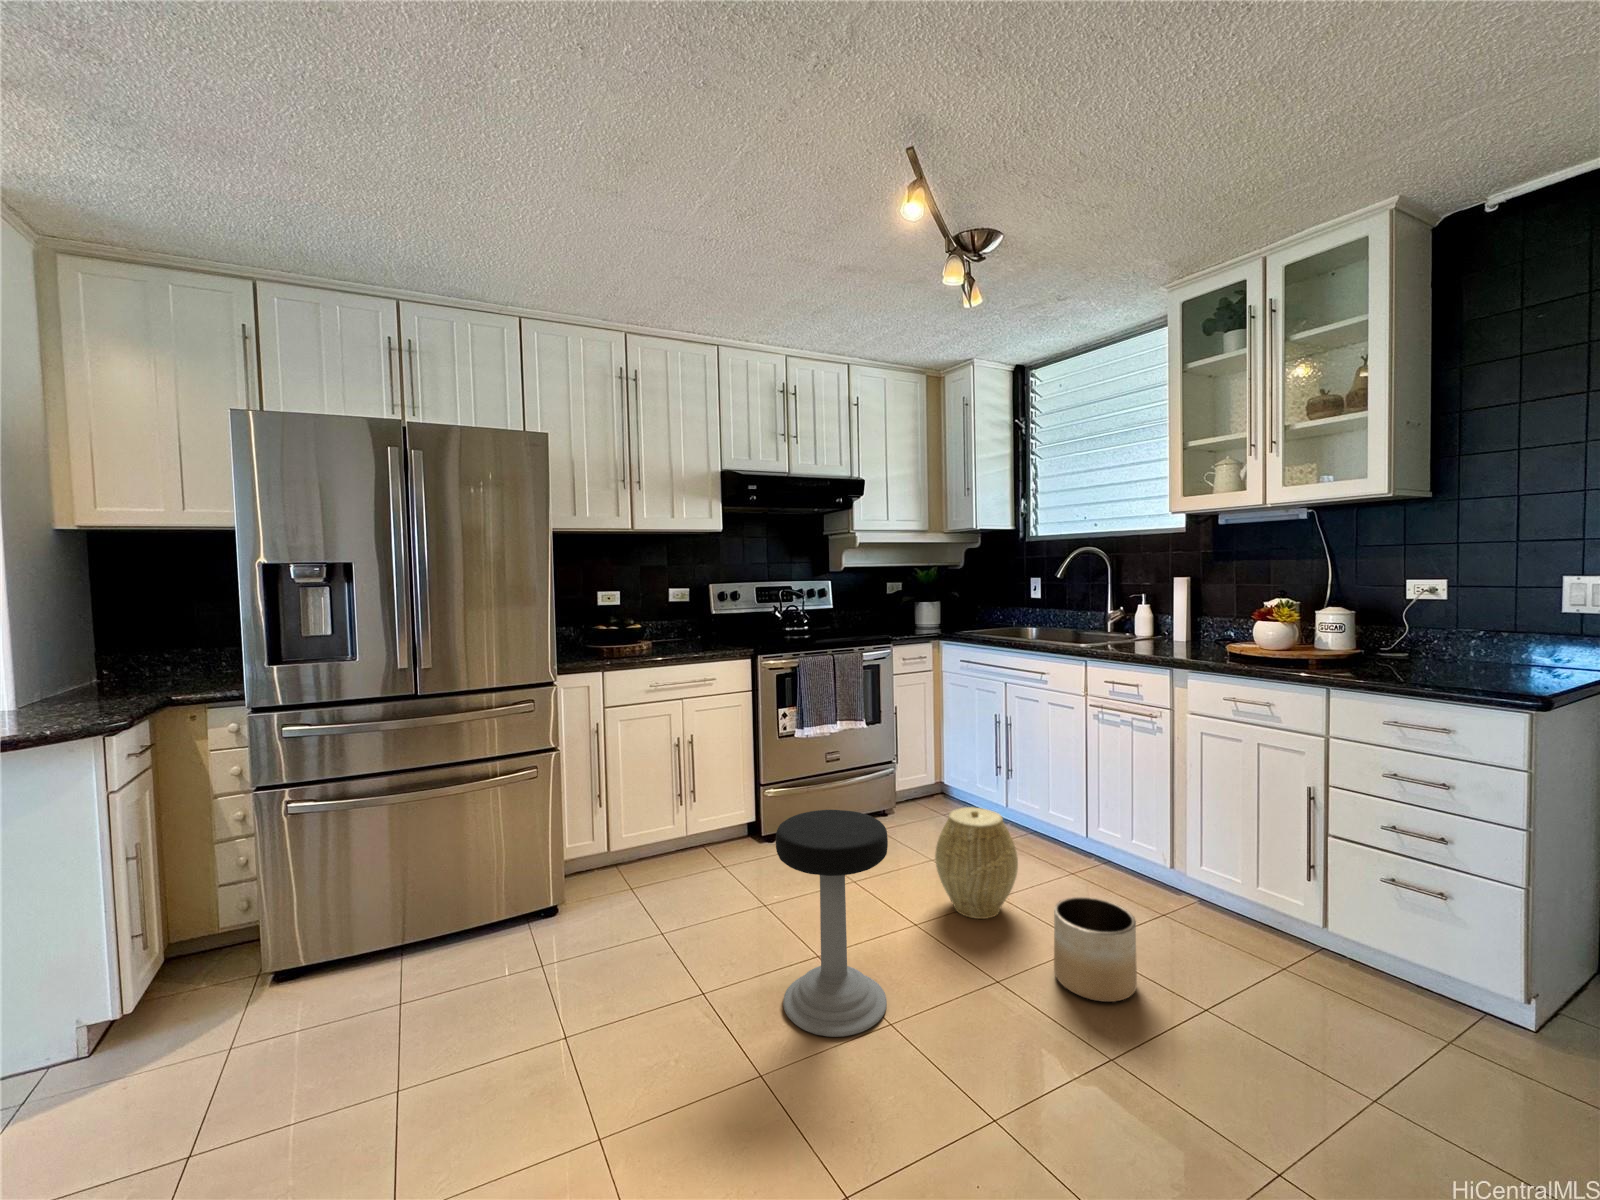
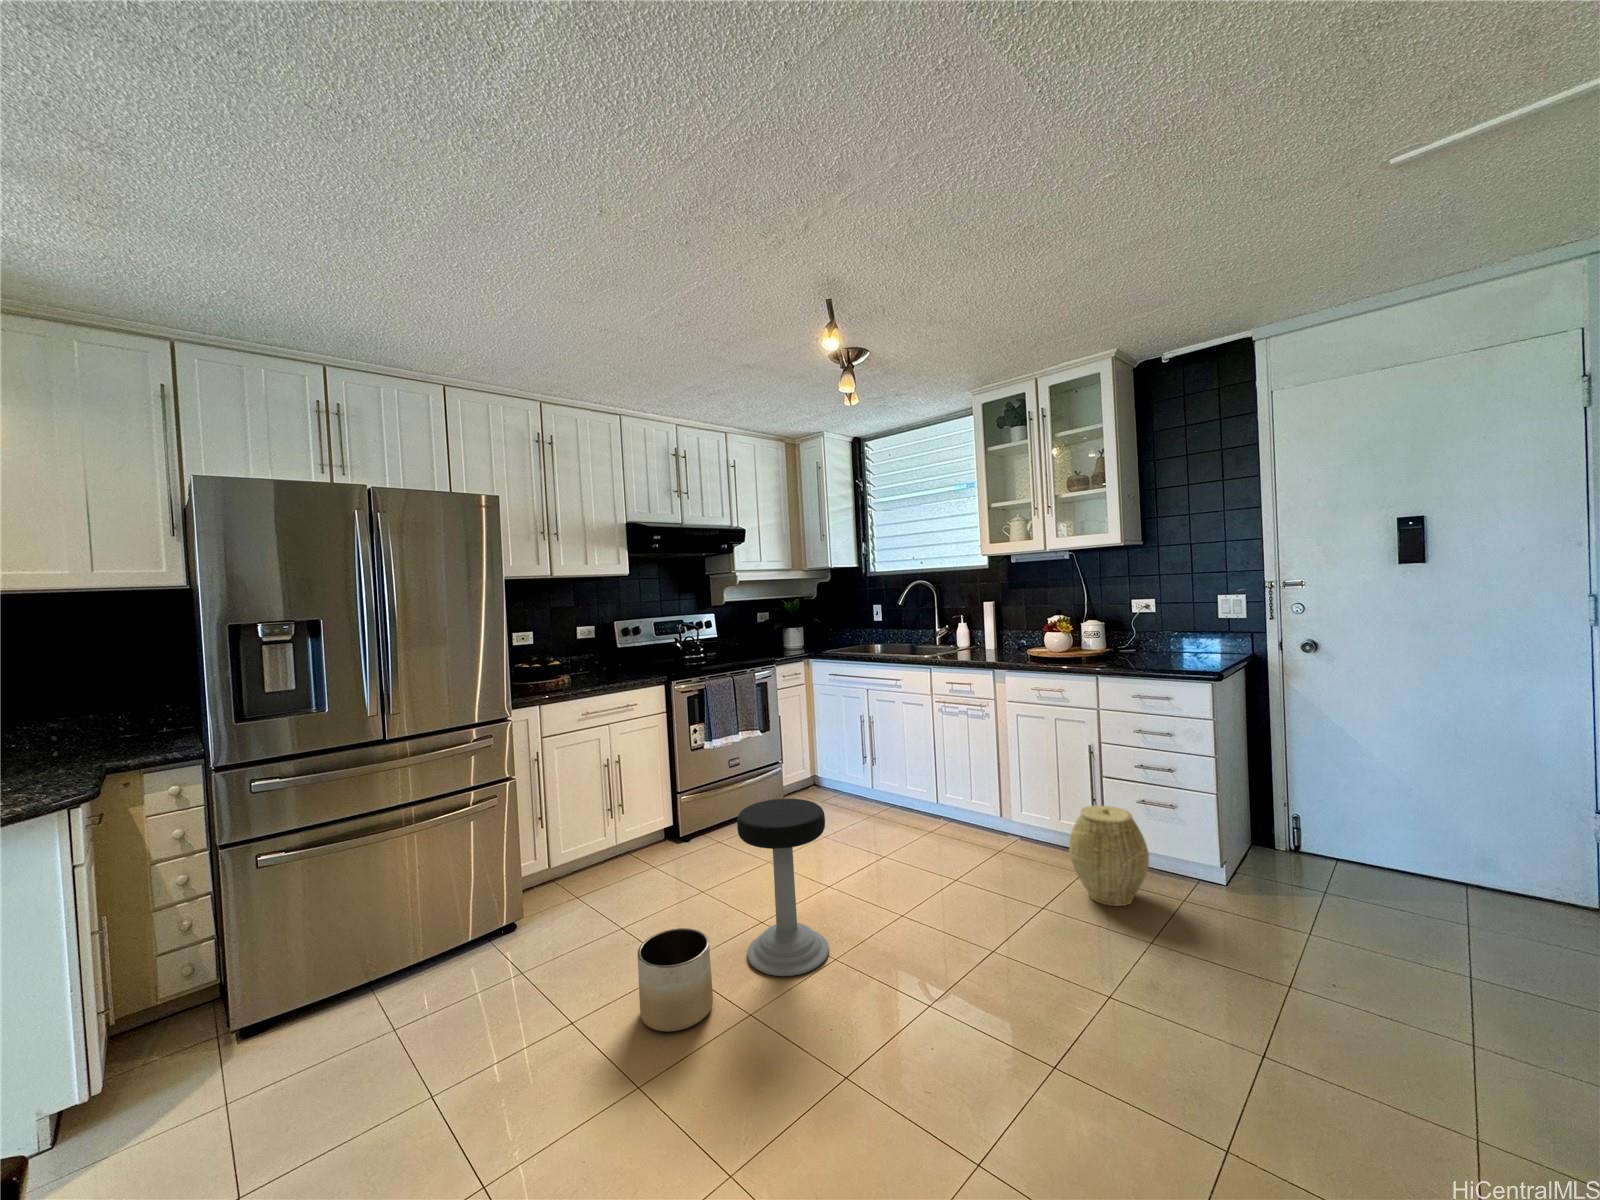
woven basket: present [935,807,1018,919] -> present [1069,805,1149,906]
planter: present [1054,897,1137,1002] -> present [638,928,713,1032]

